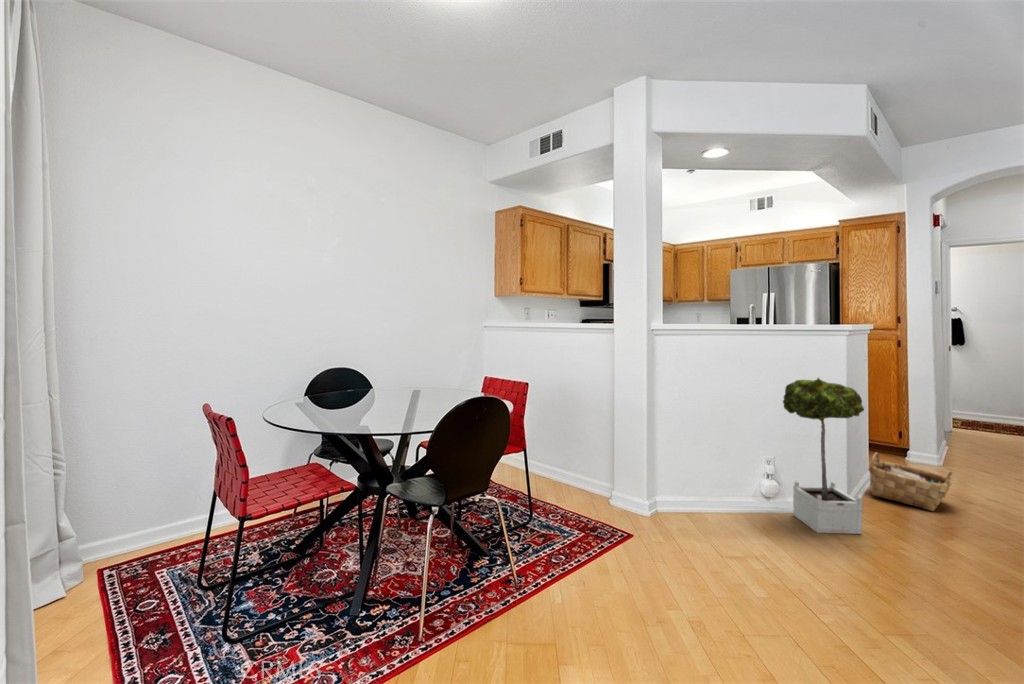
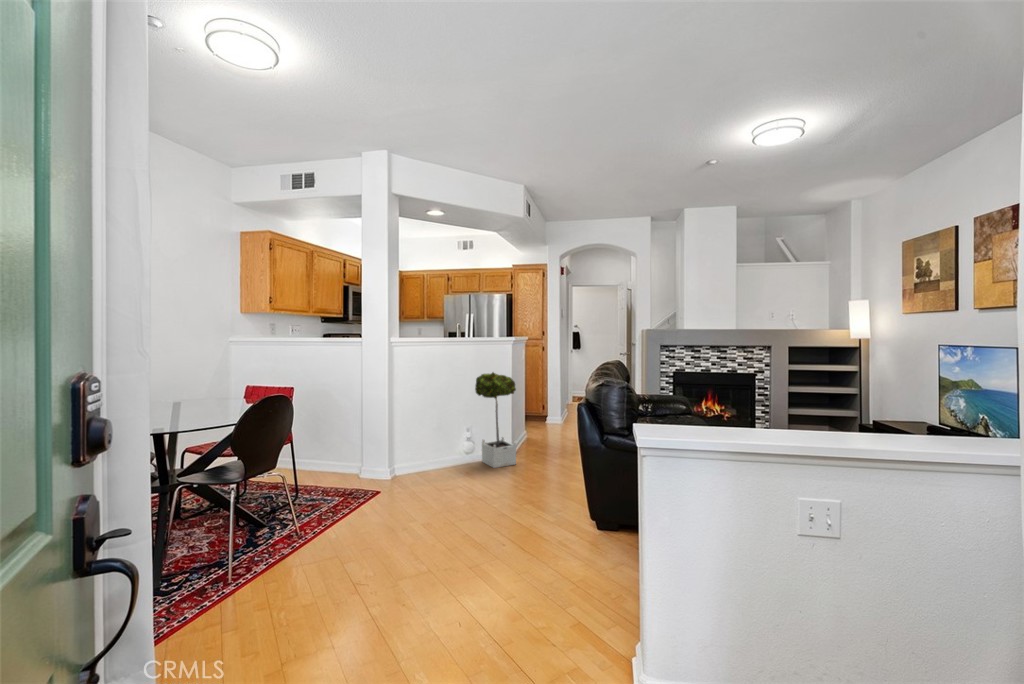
woven basket: present [869,452,954,511] -> none [523,417,561,447]

